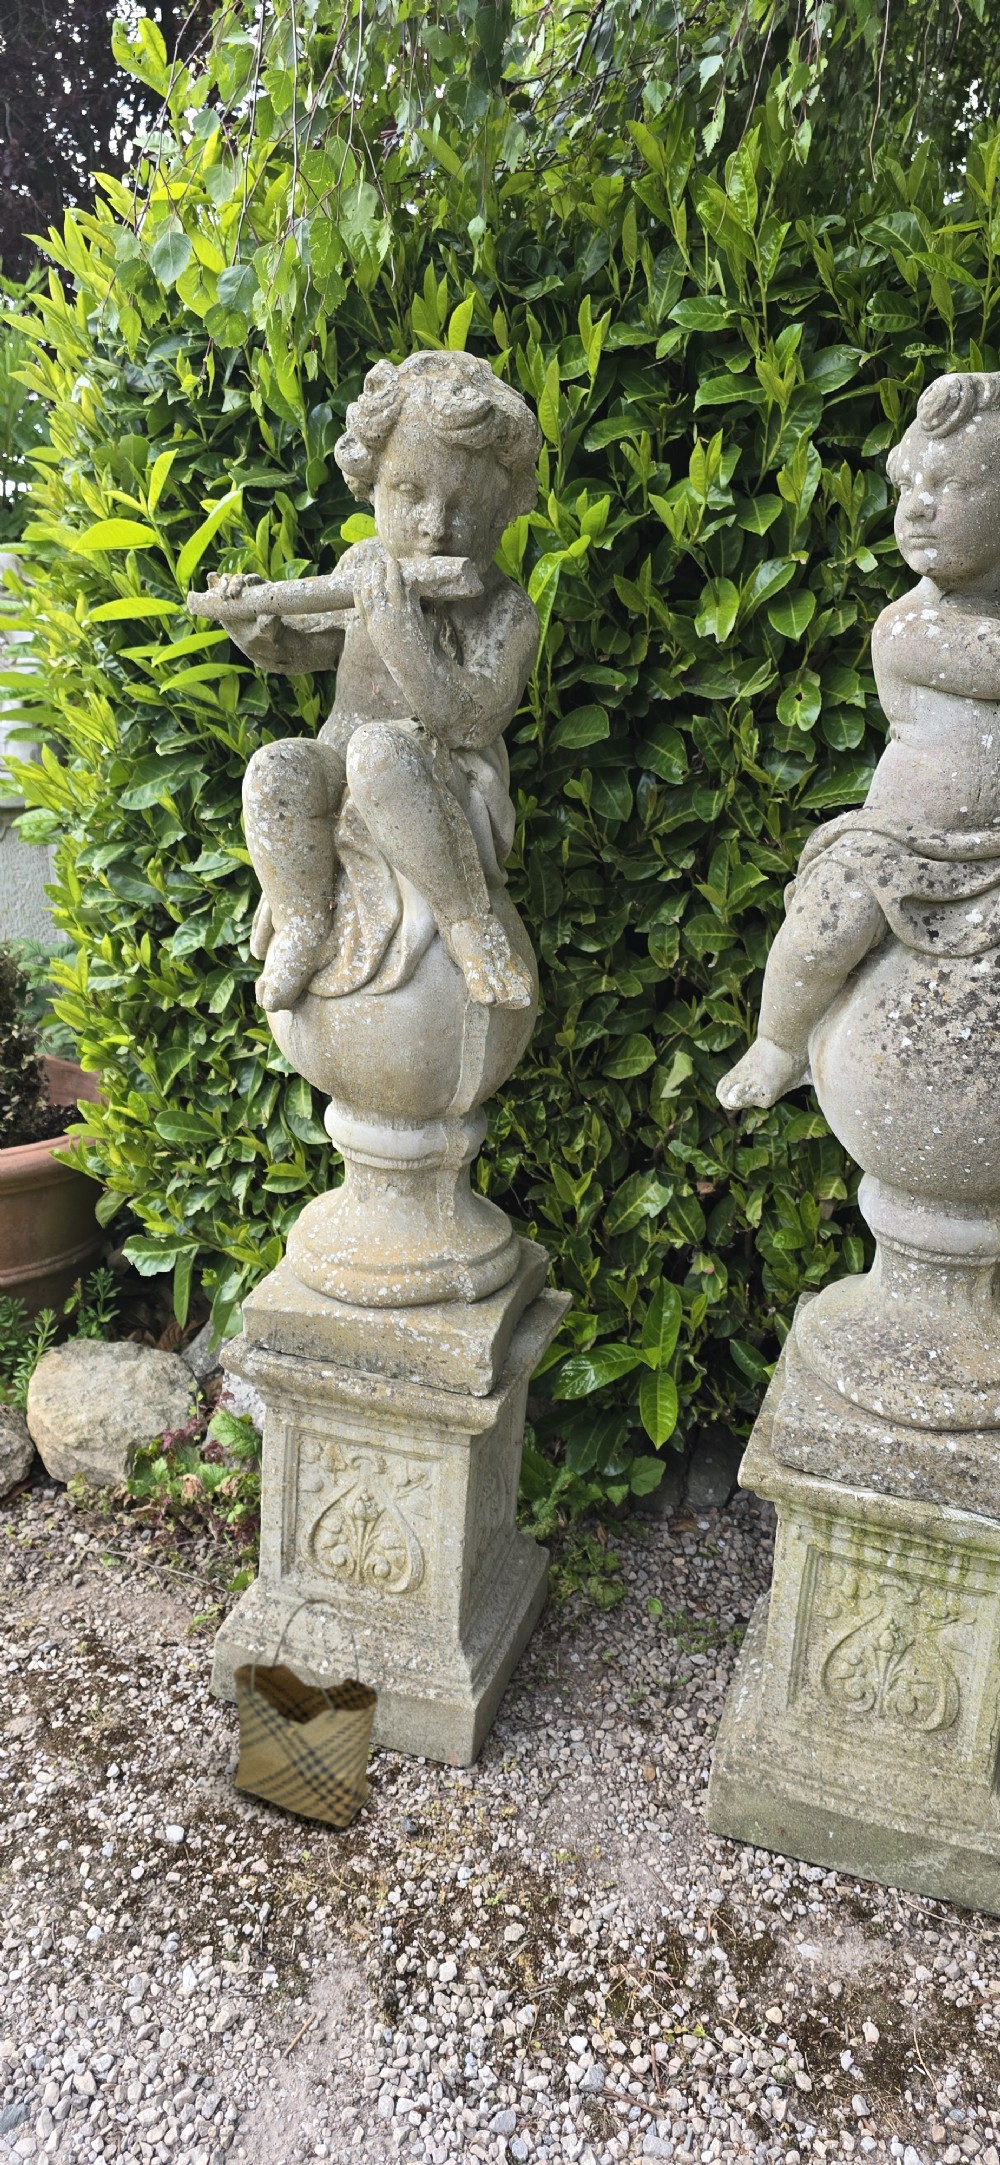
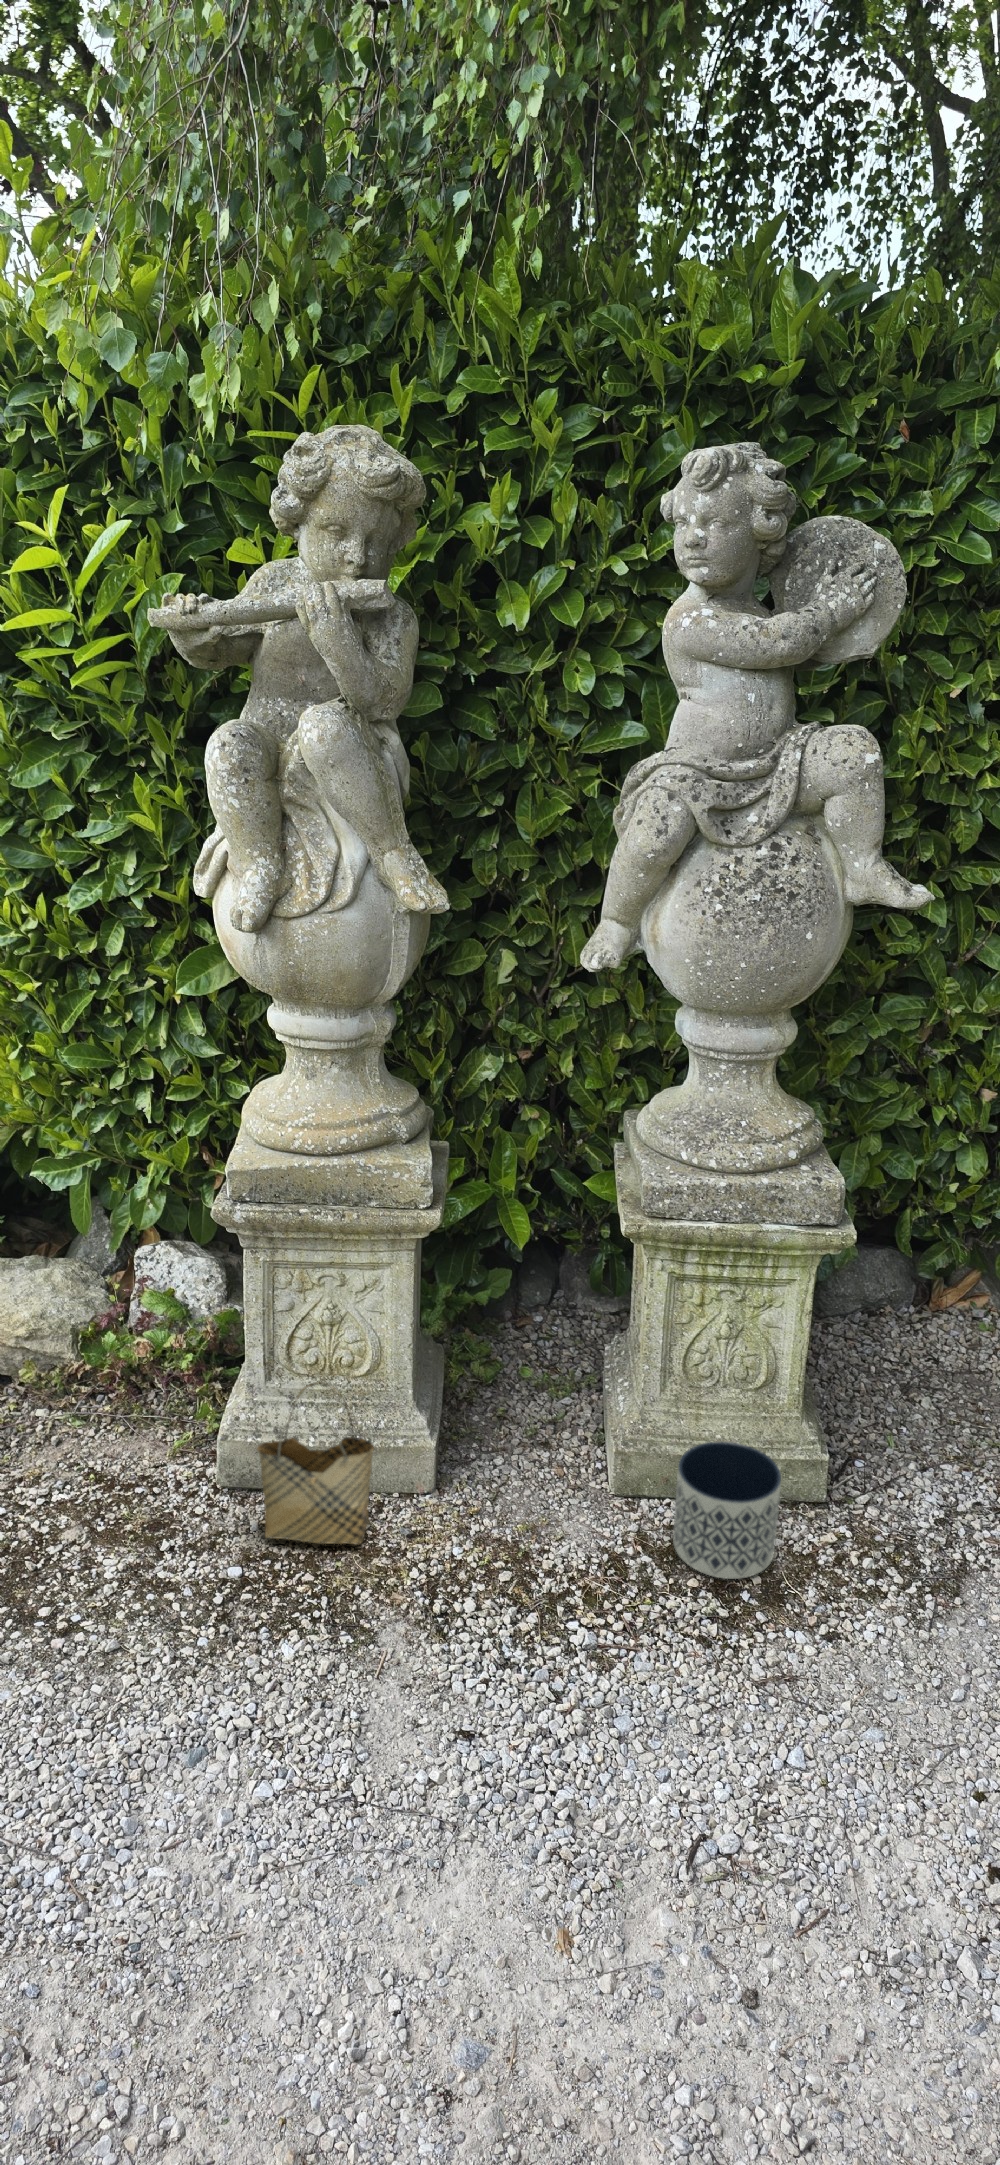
planter: none [765,1801,931,2030] -> present [673,1441,781,1579]

